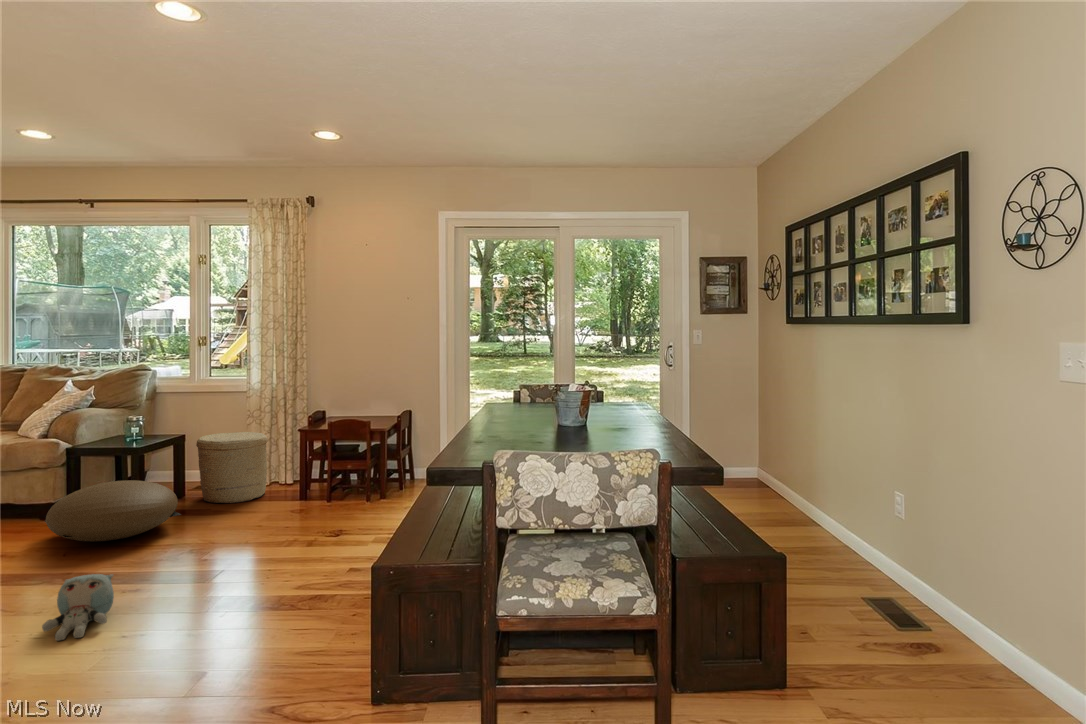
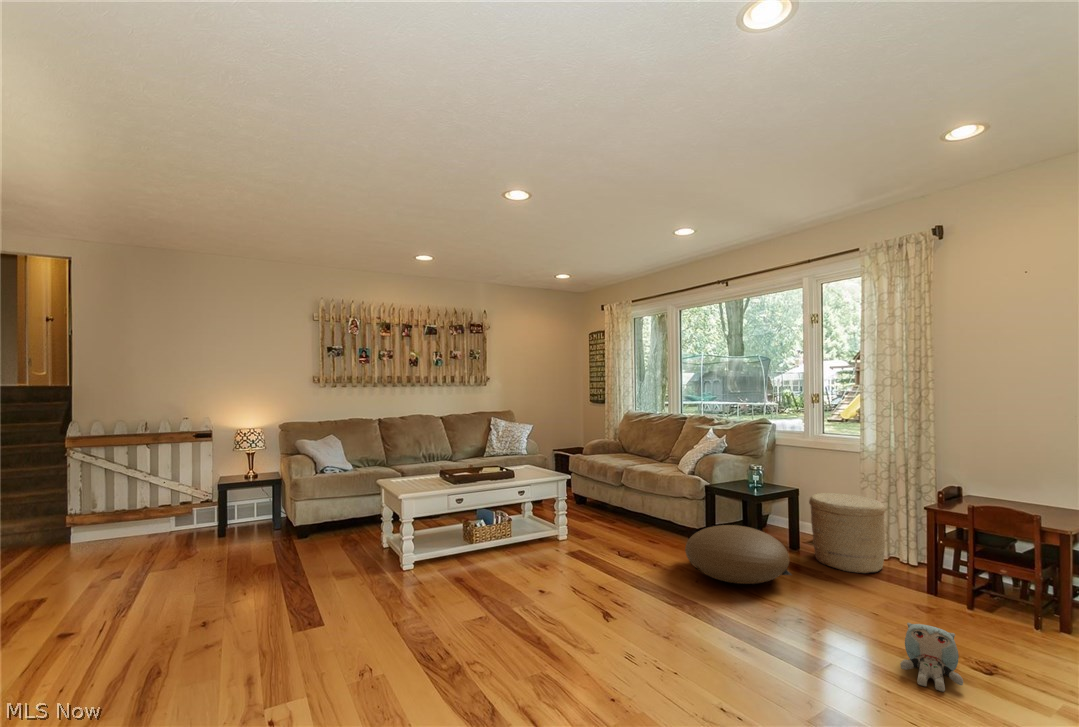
plush toy: present [42,574,114,641] -> present [900,623,963,692]

